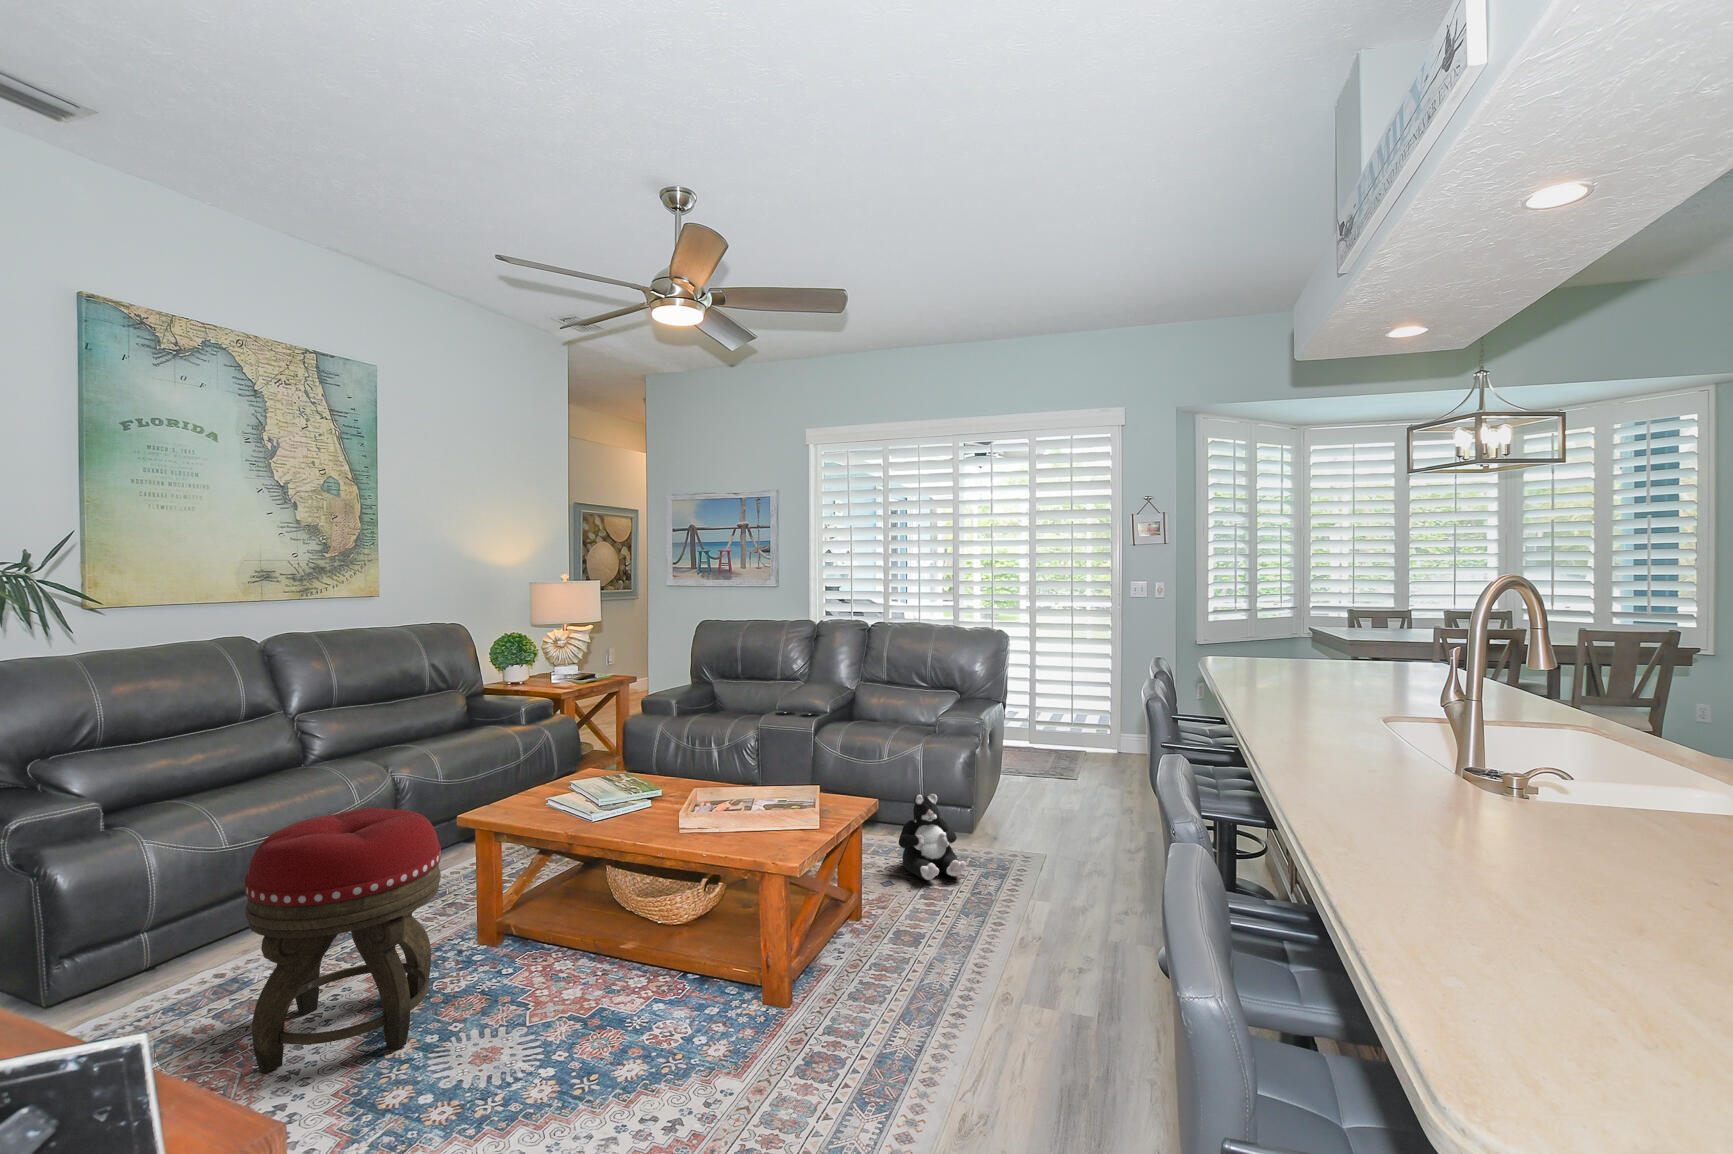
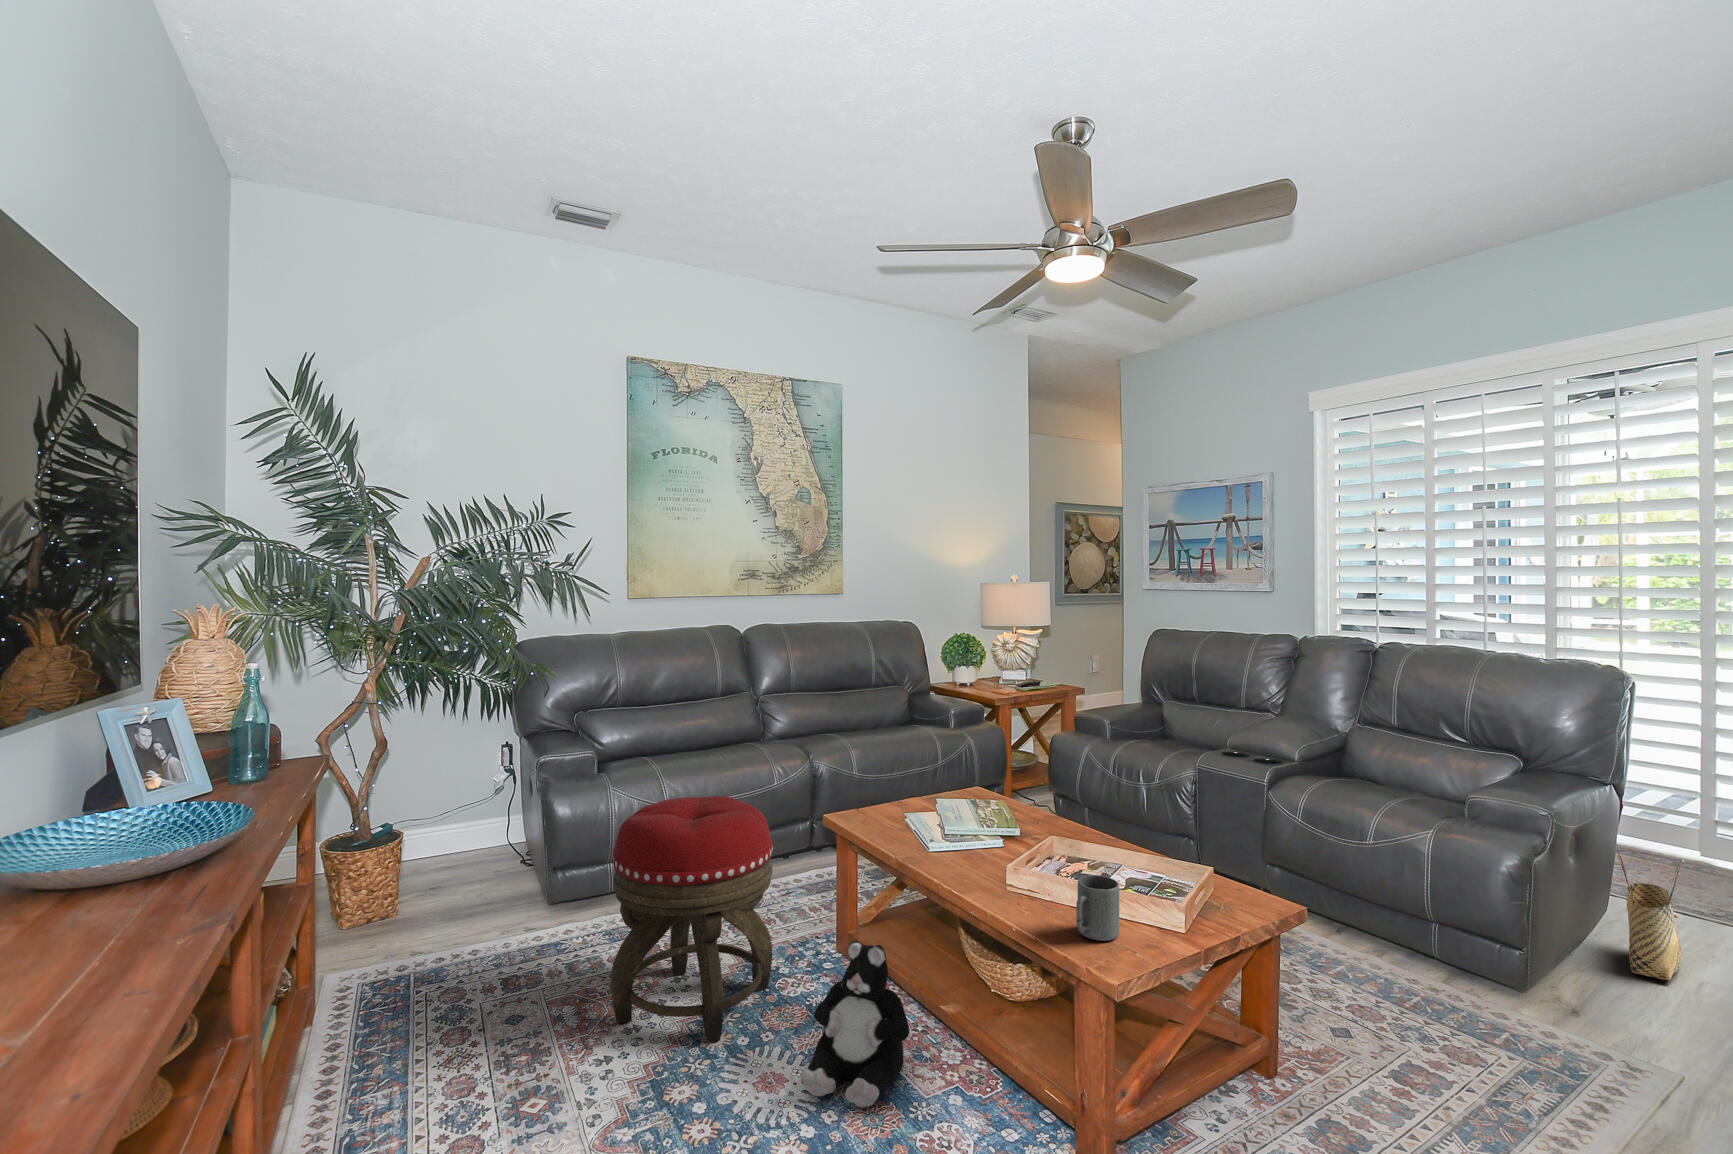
woven basket: none [1005,739,1035,813] -> present [1617,849,1684,980]
plush toy: present [899,793,966,880] -> present [801,941,909,1108]
mug: none [752,799,783,845] -> present [1076,875,1119,941]

